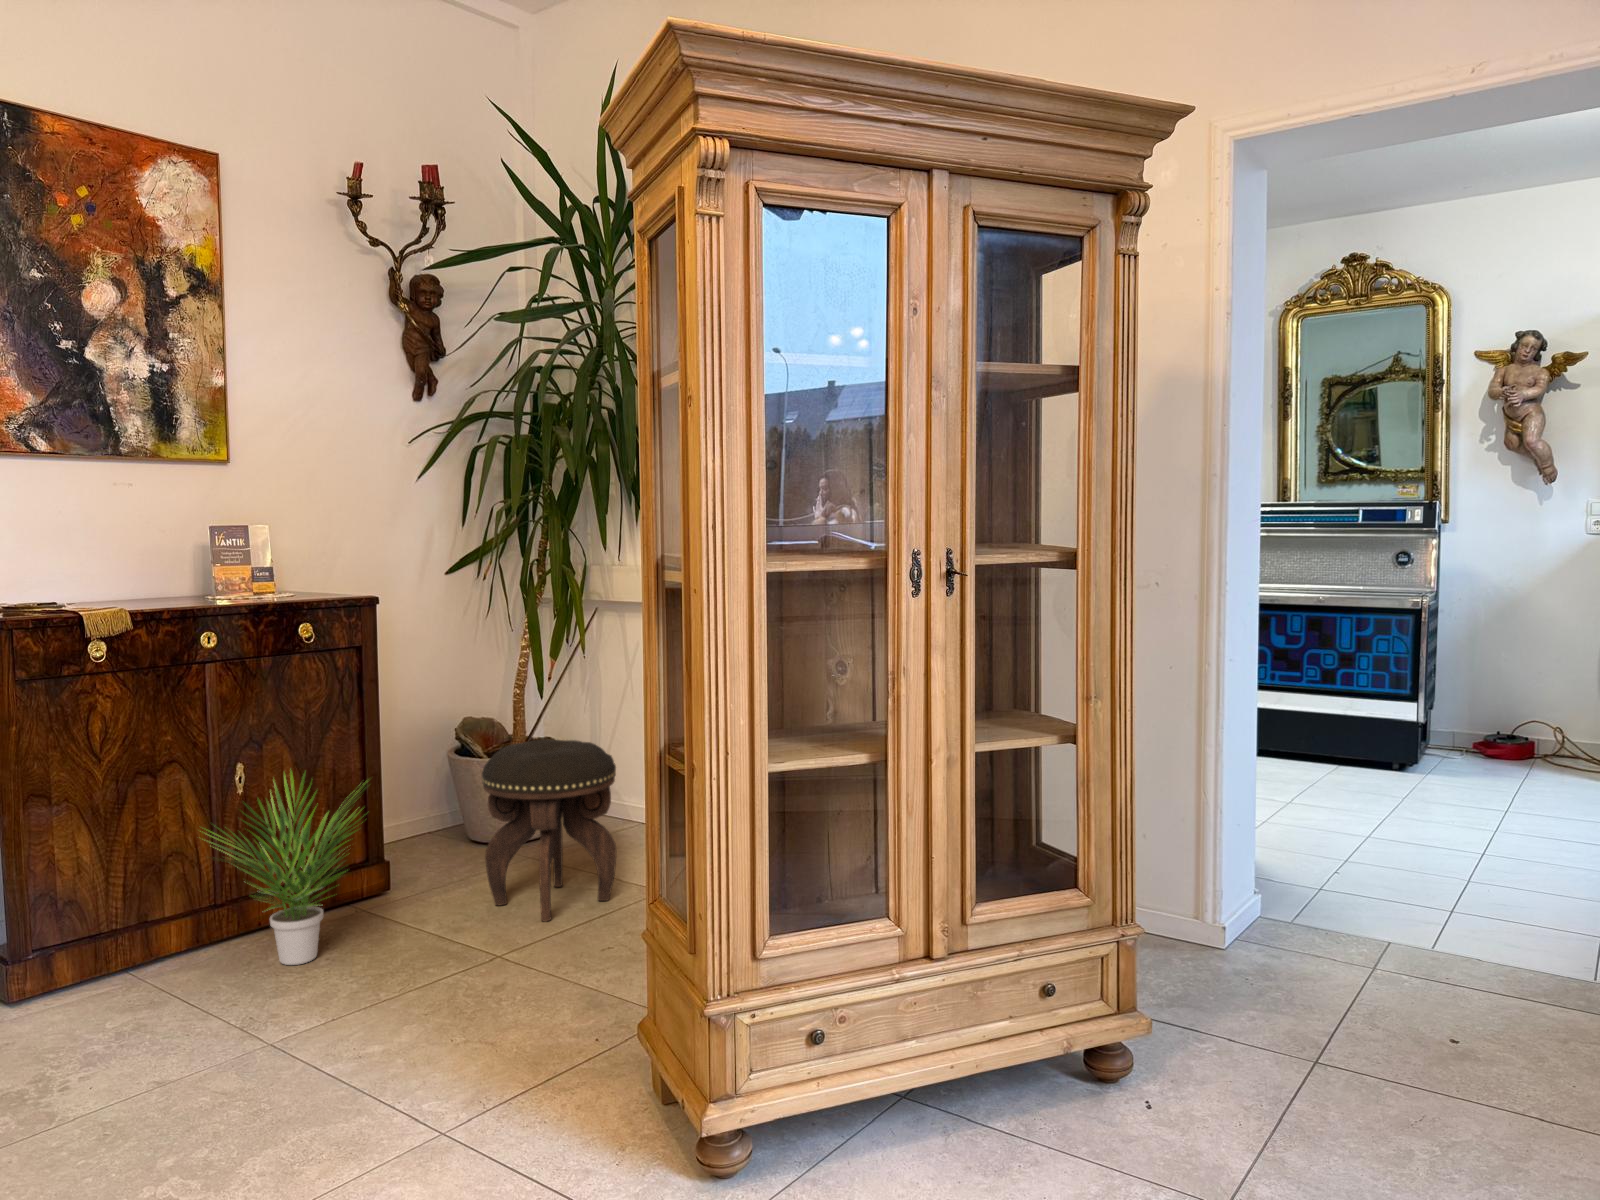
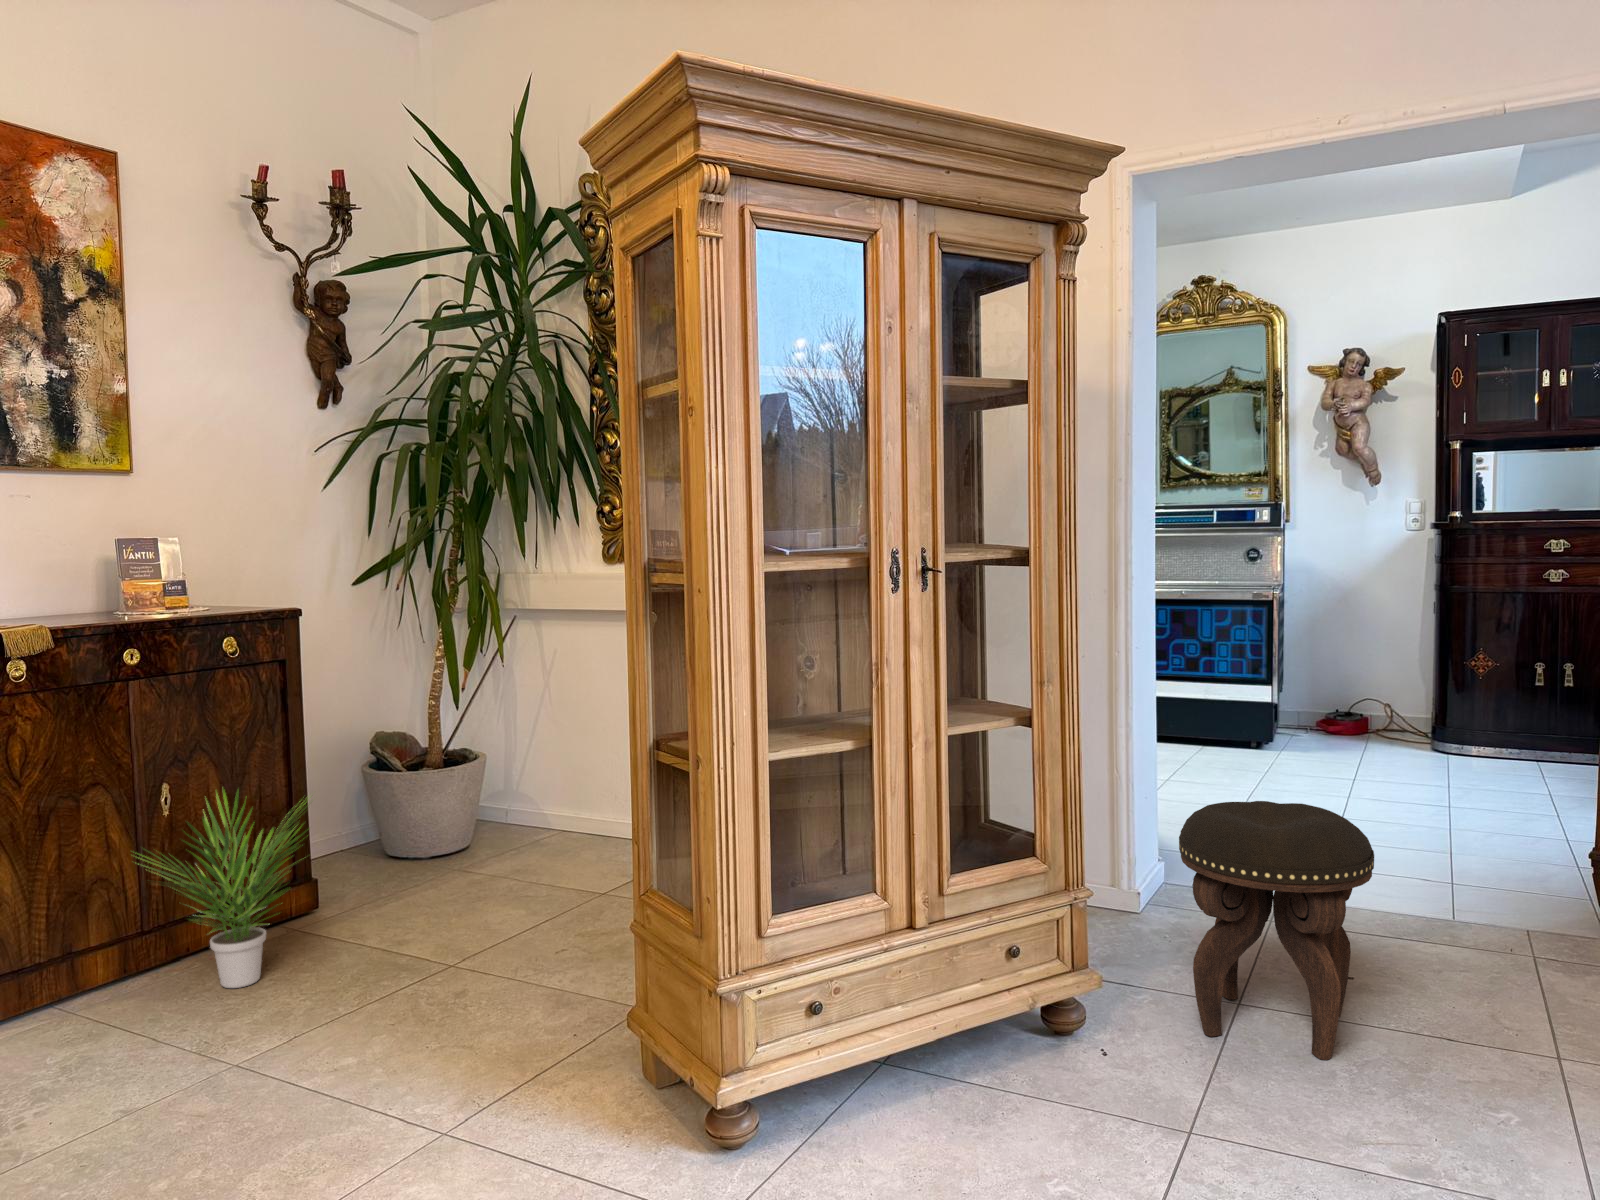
footstool: present [482,740,616,922] -> present [1179,801,1374,1060]

